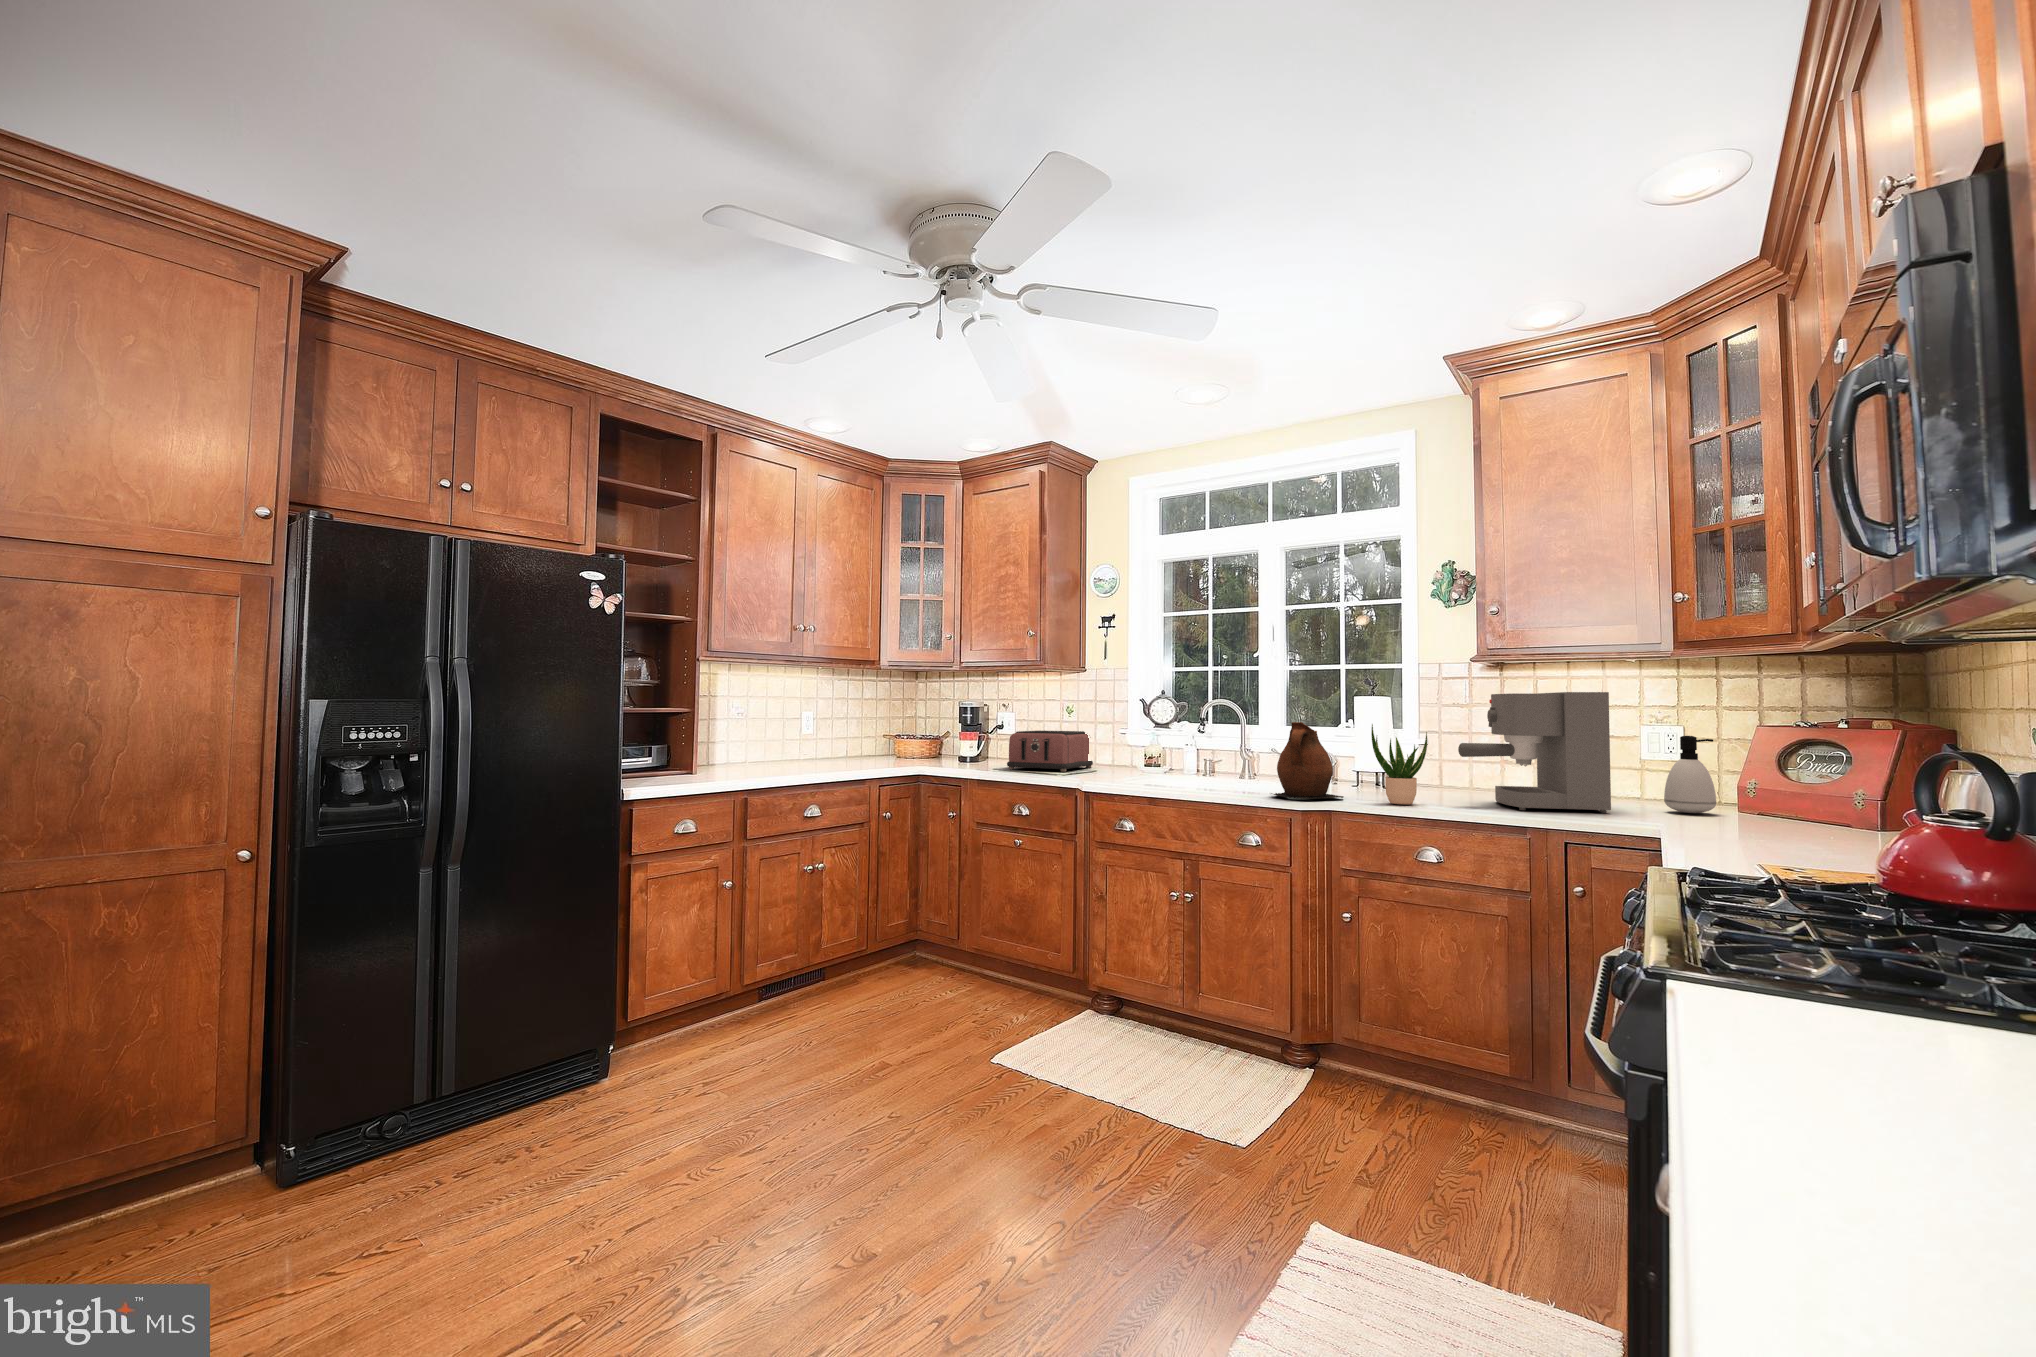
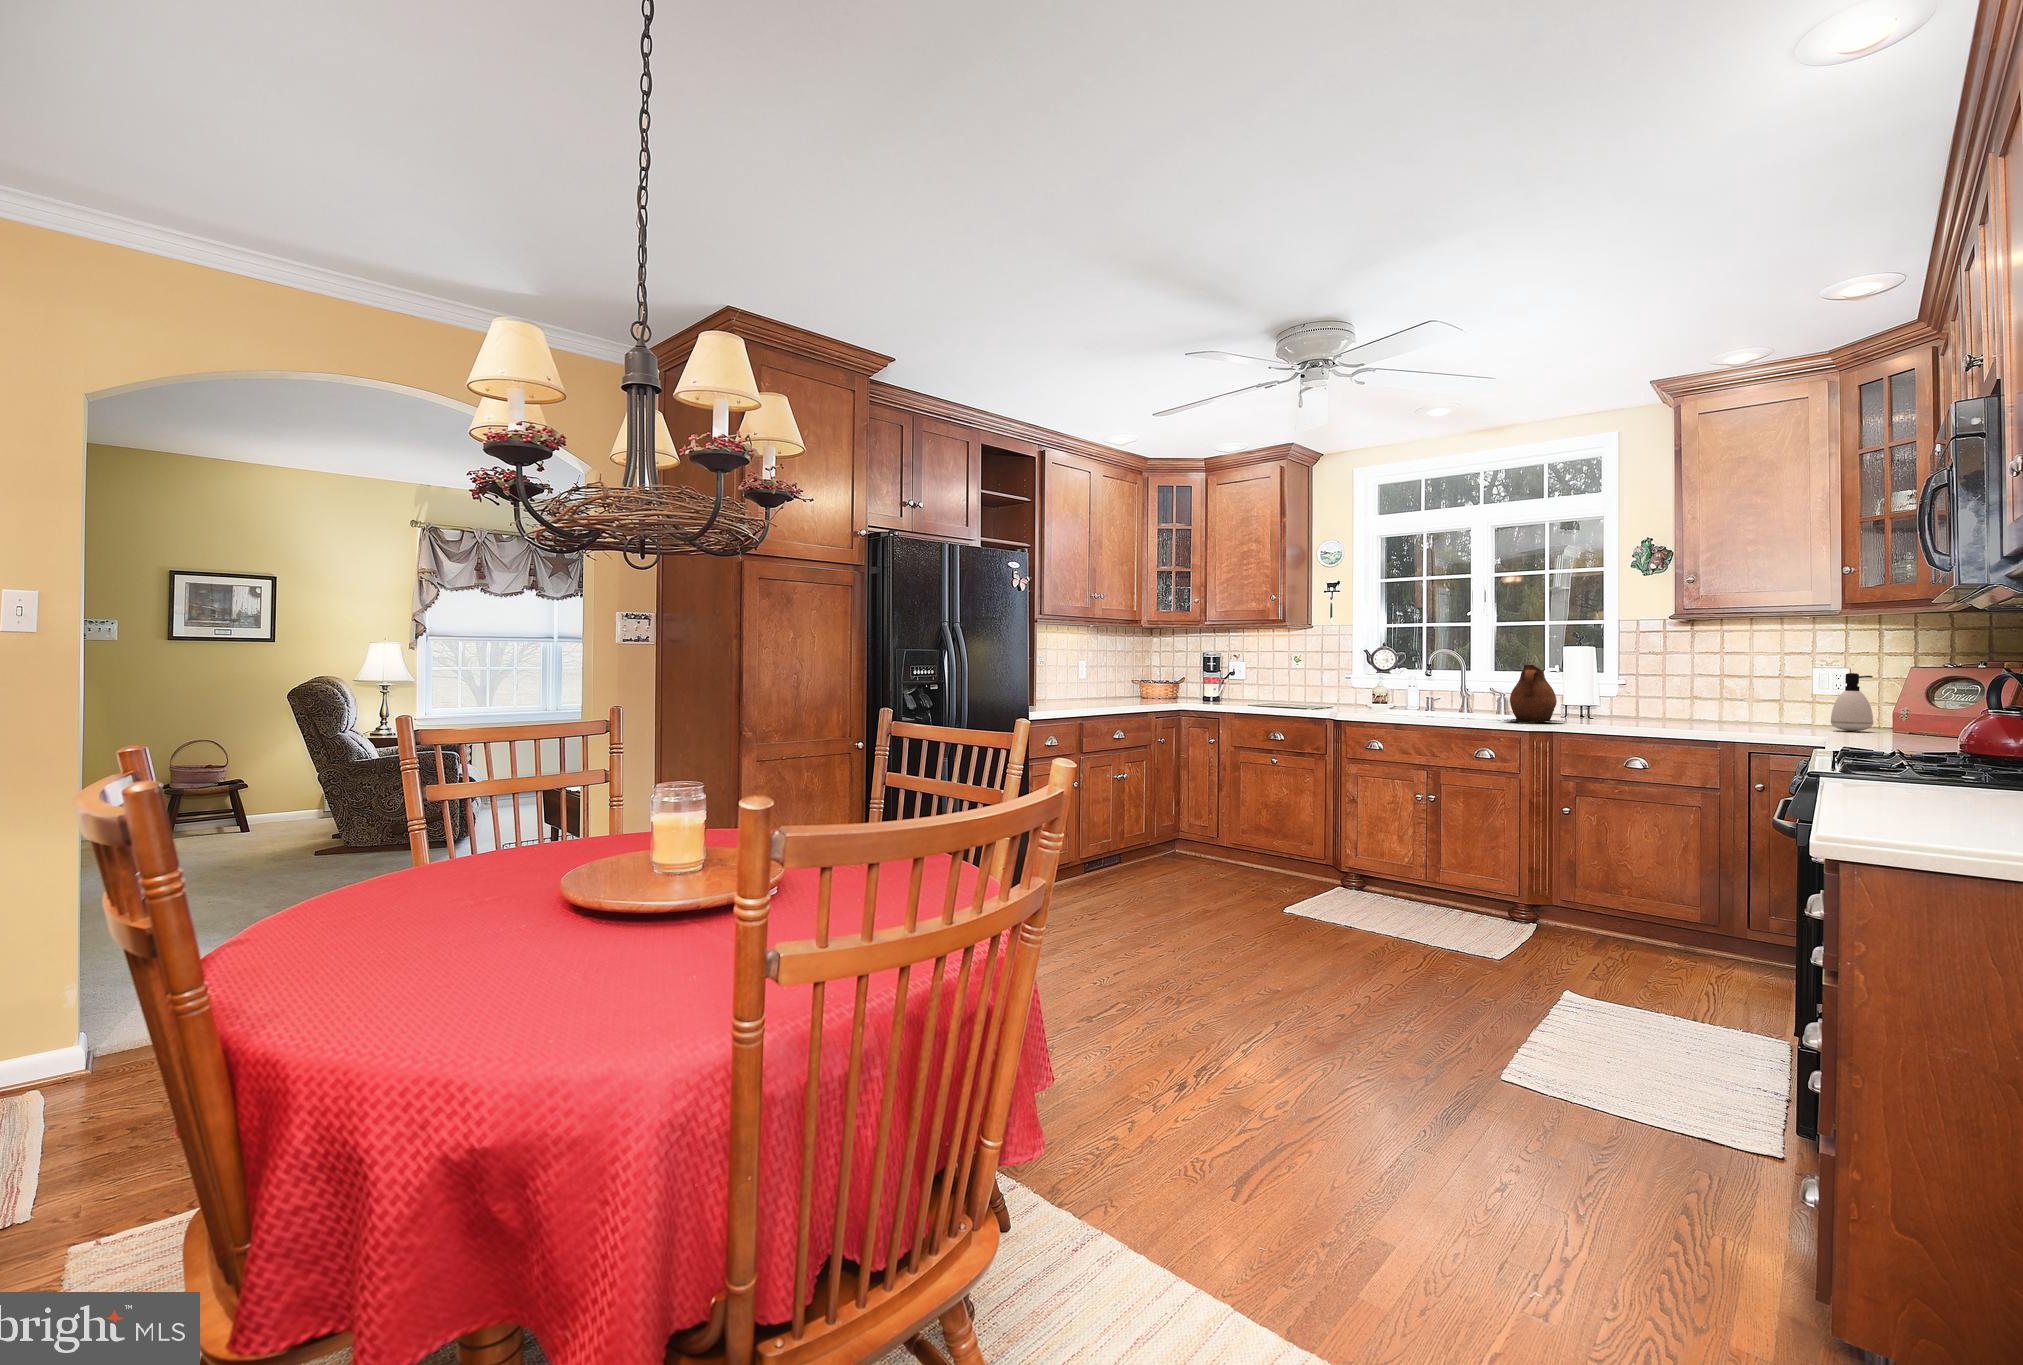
coffee maker: present [1458,692,1611,813] -> none [1663,640,1789,730]
potted plant: present [1371,724,1427,805] -> none [1593,665,1637,726]
toaster: present [1007,731,1093,772] -> none [1250,677,1318,709]

